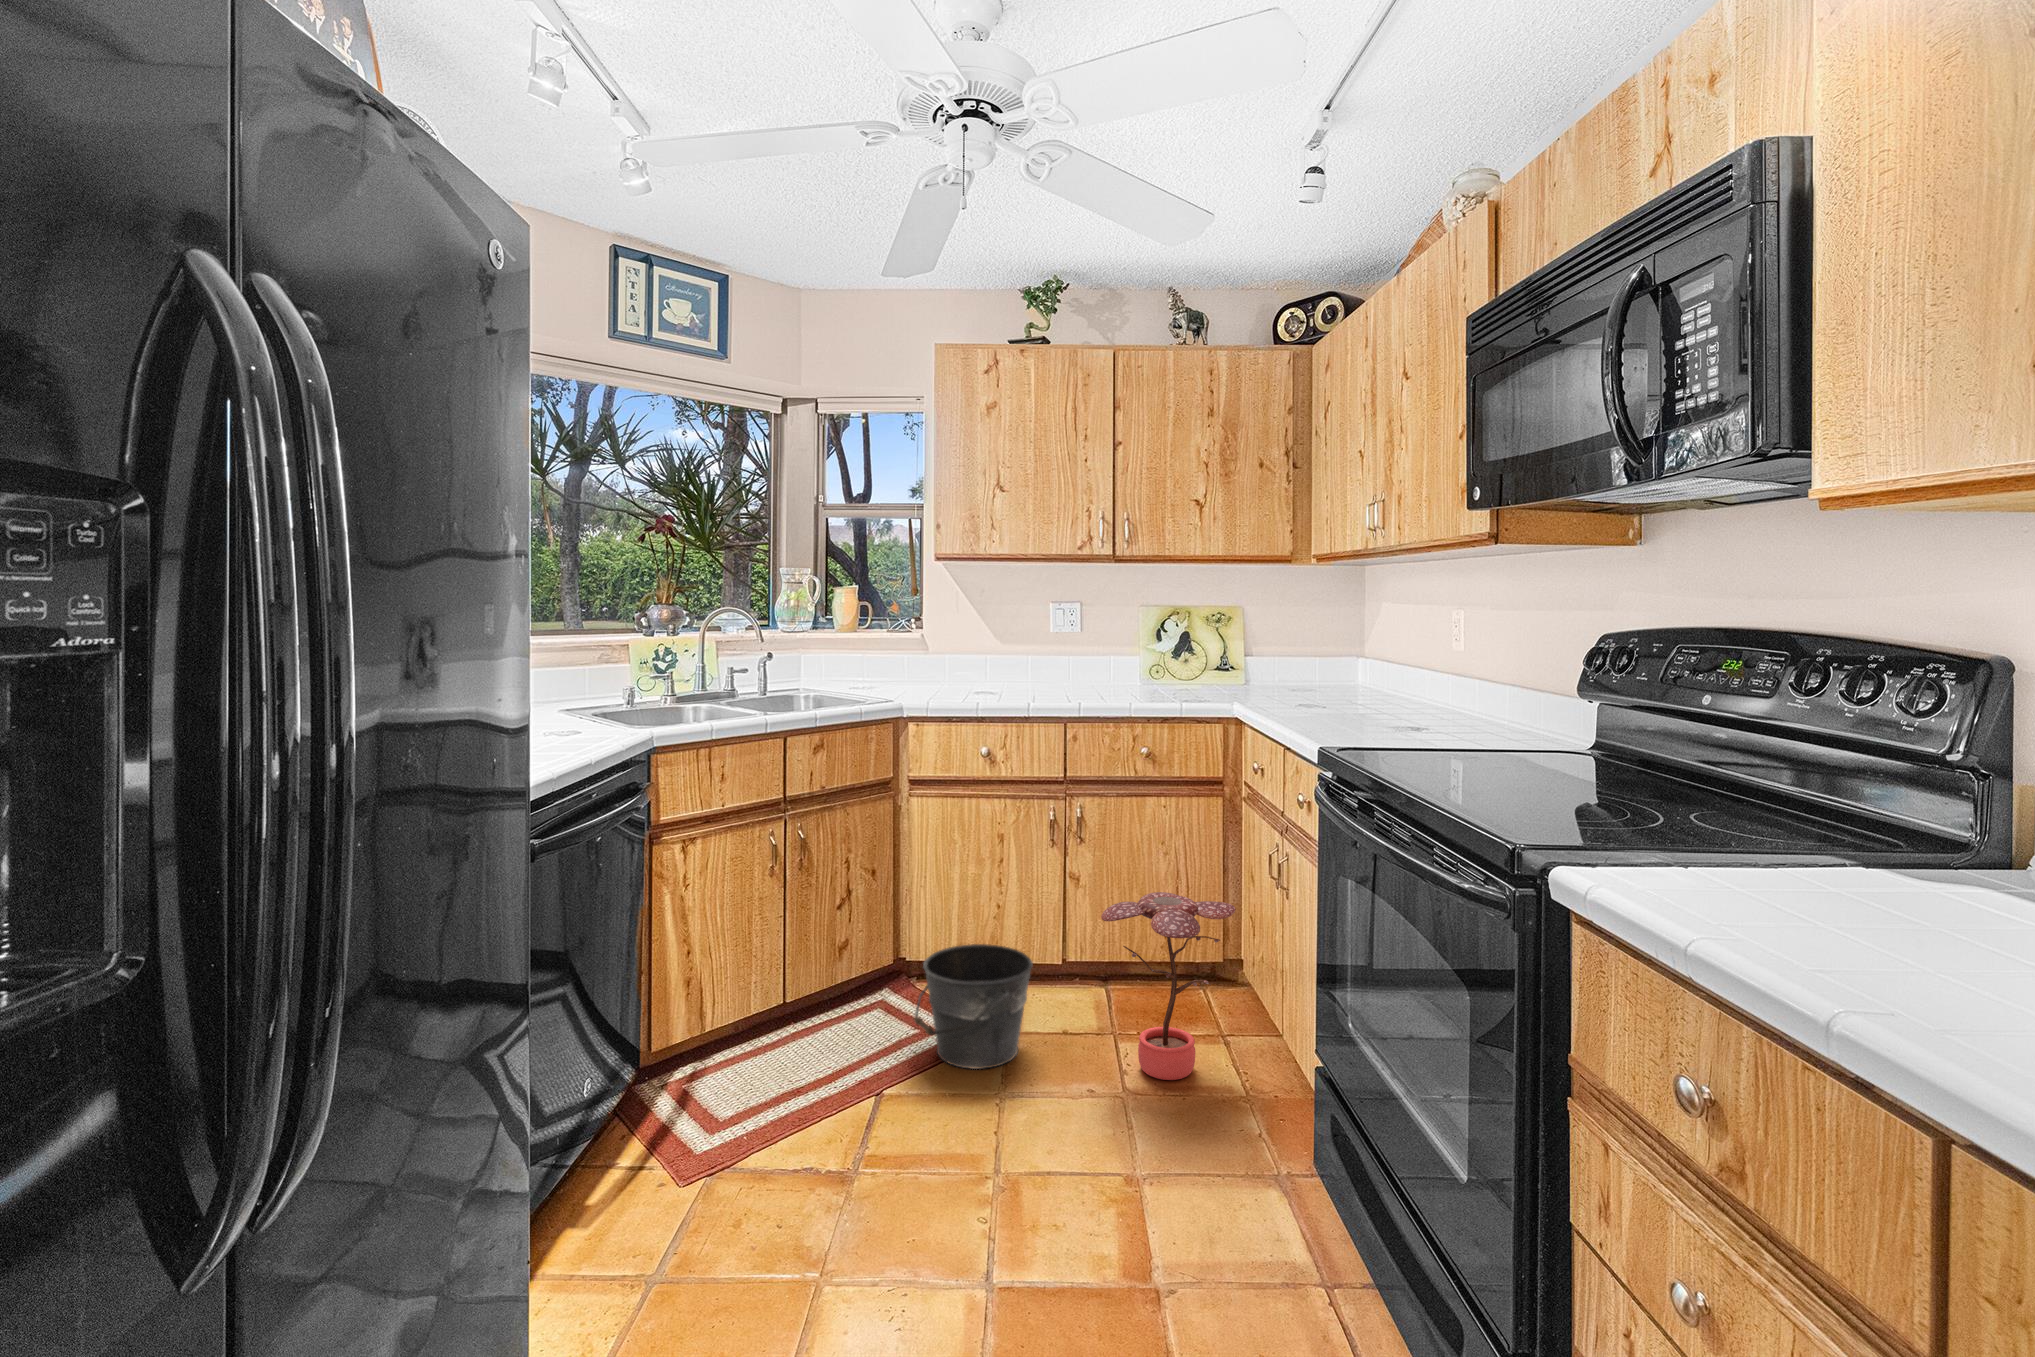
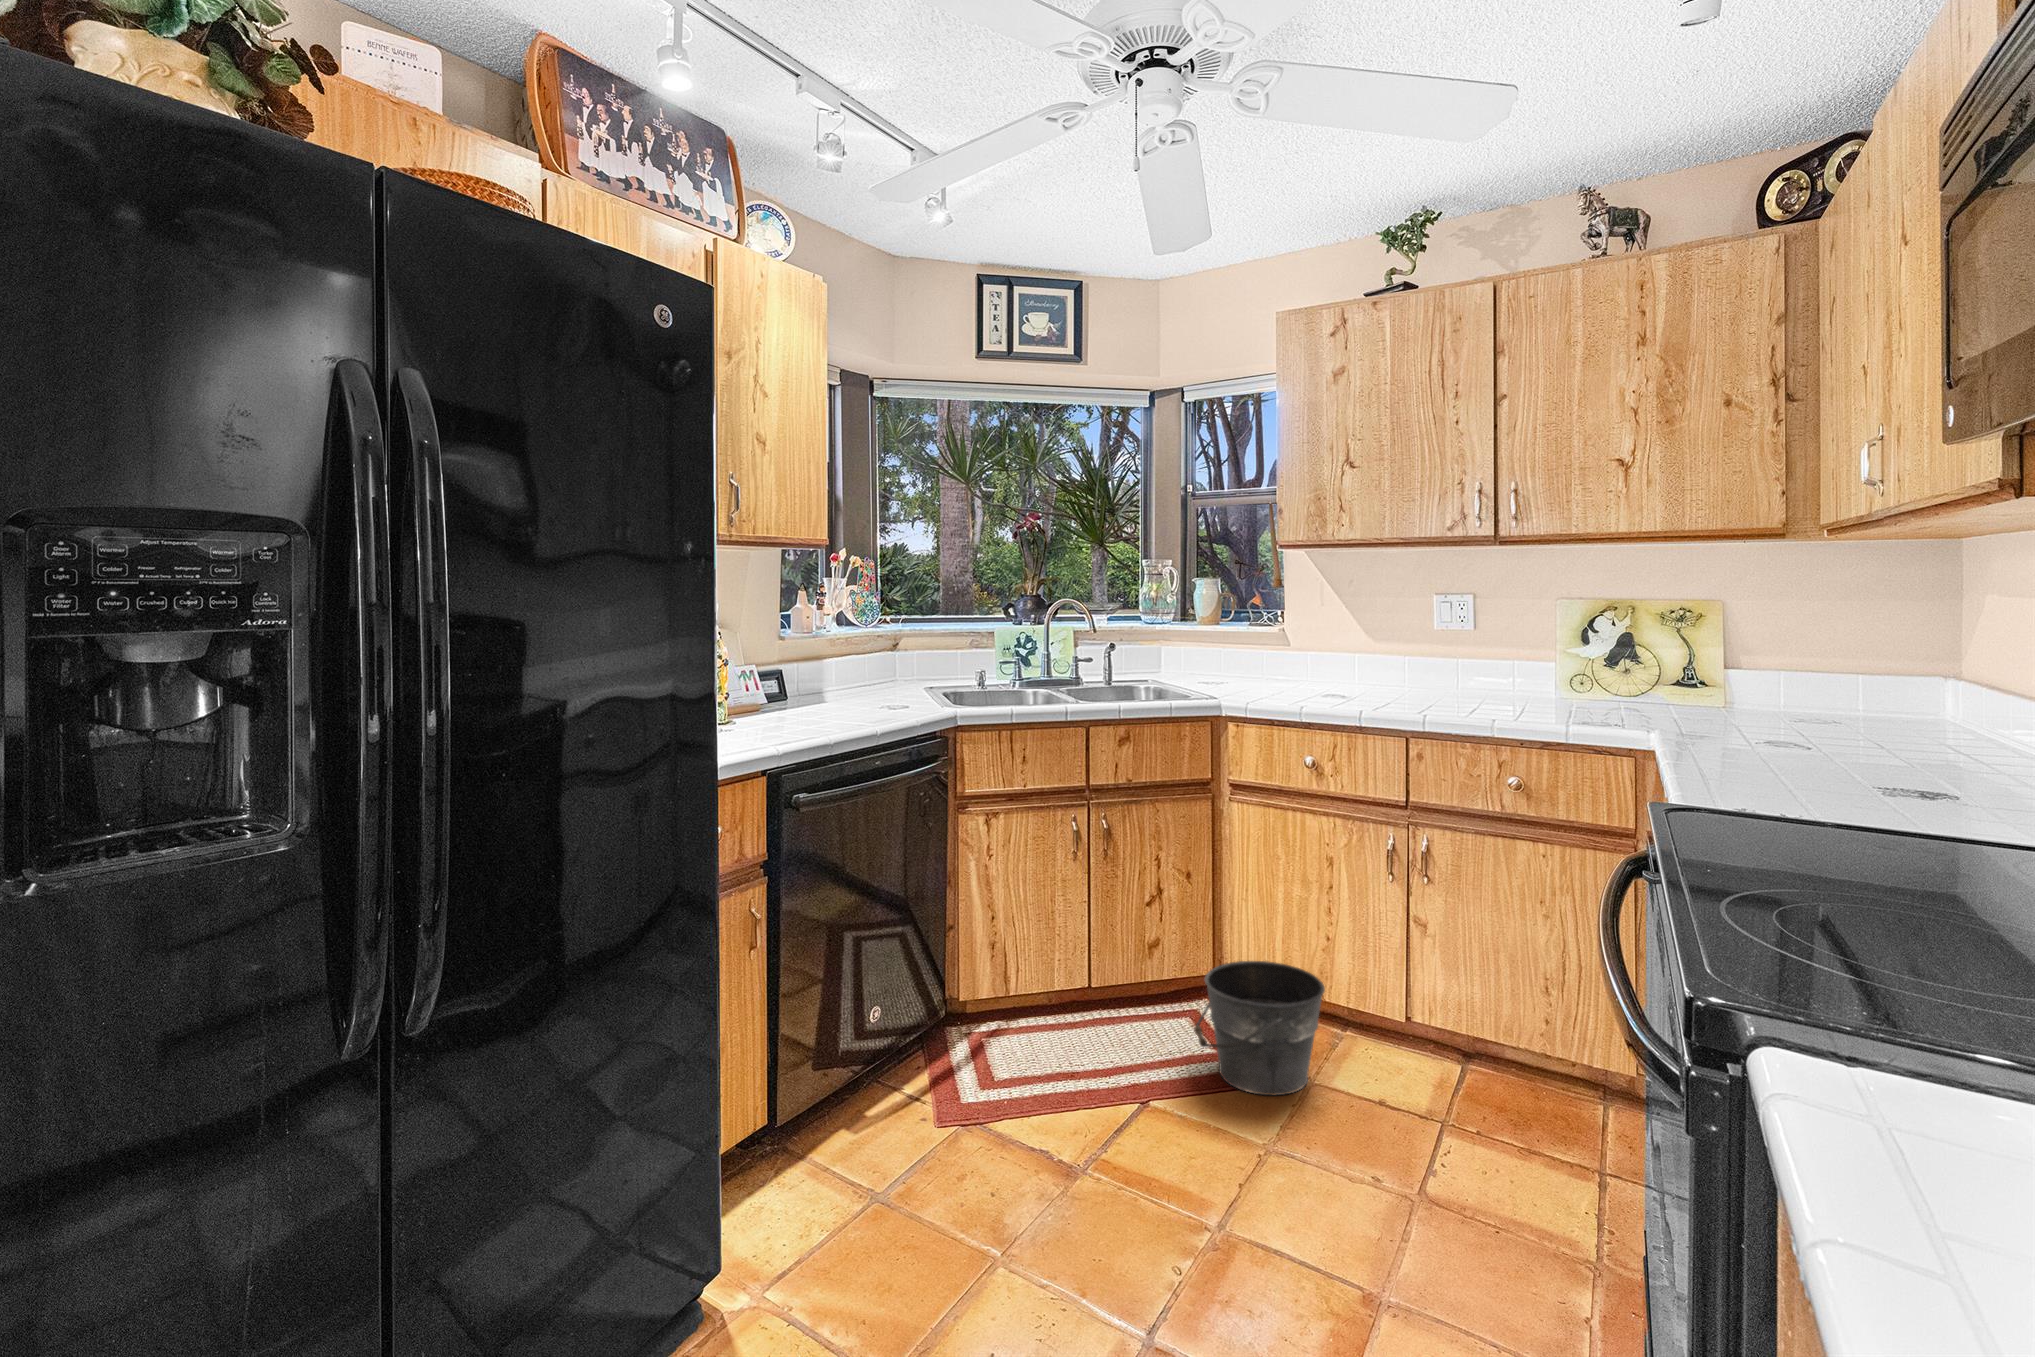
potted plant: present [1101,892,1236,1080] -> none [1390,937,1567,1161]

